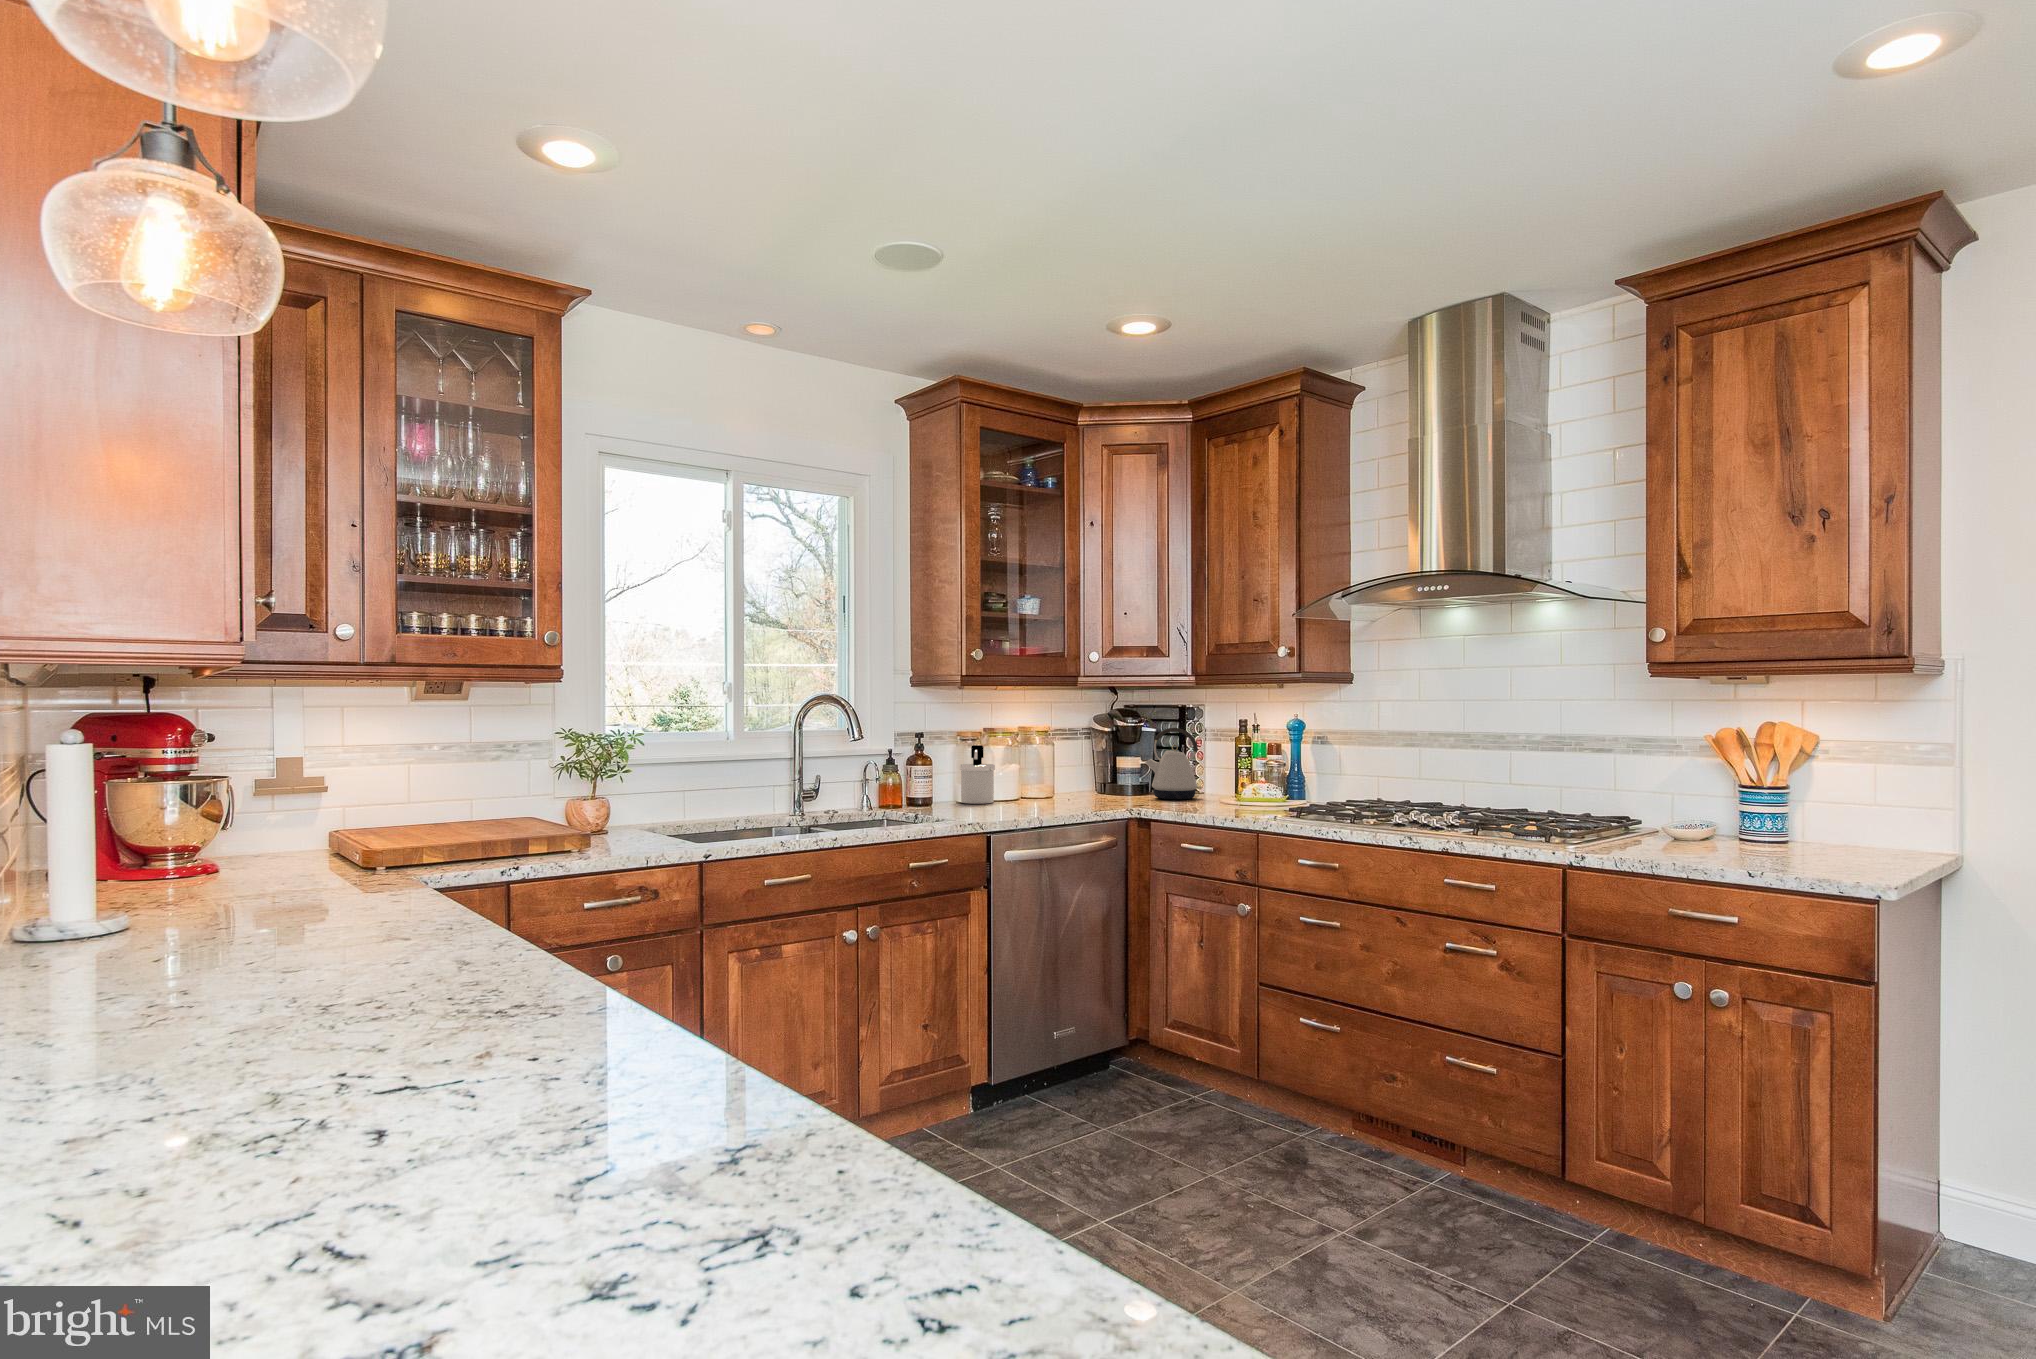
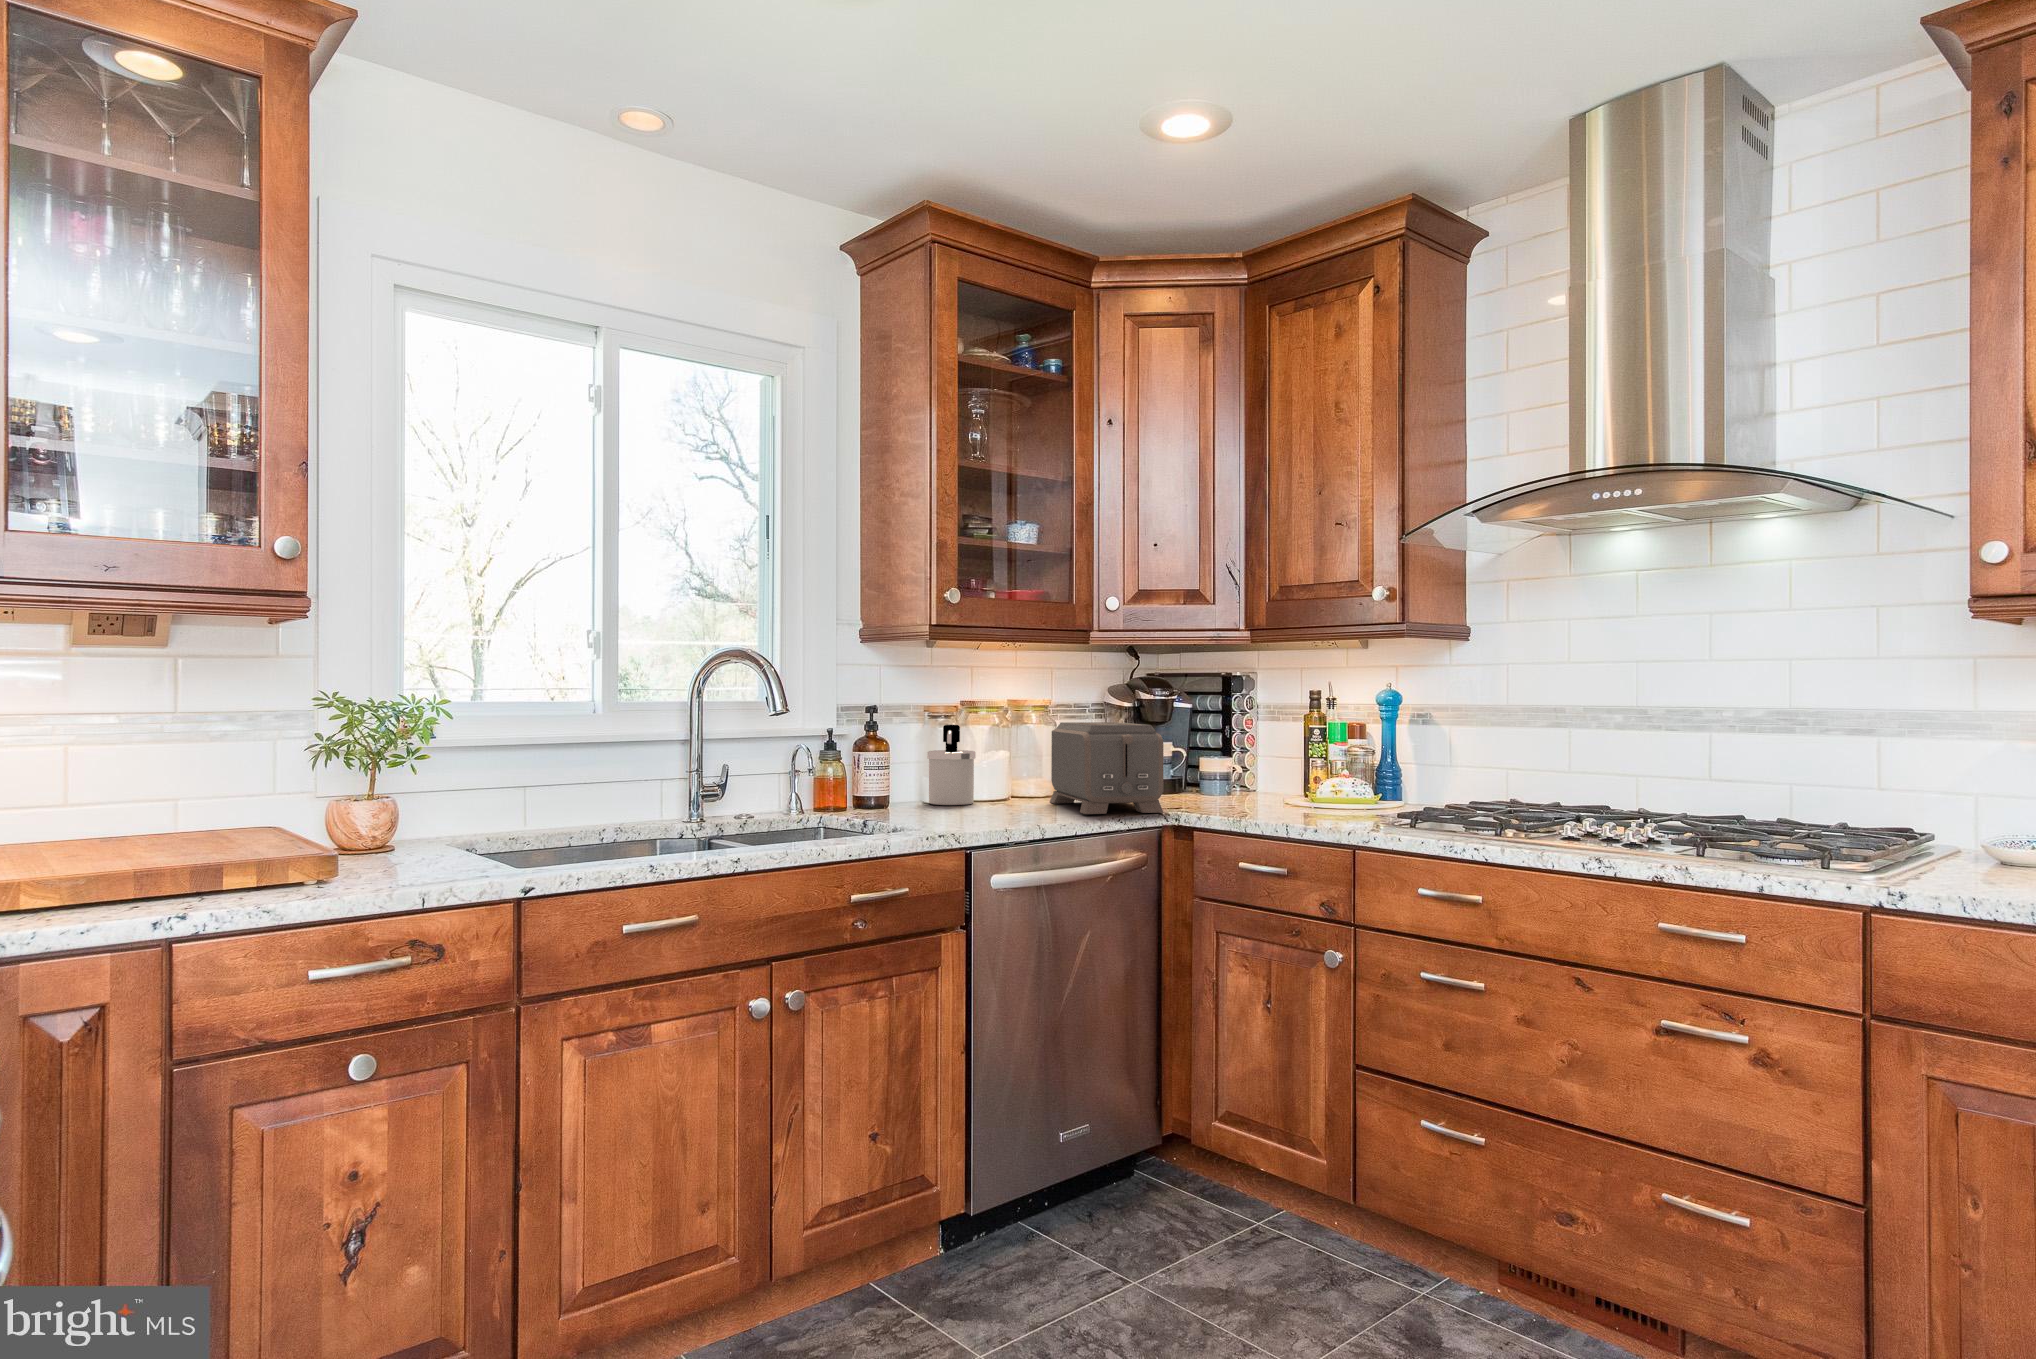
kettle: present [1145,728,1201,799] -> none [1181,702,1258,800]
toaster: none [1049,743,1129,810] -> present [1050,722,1163,814]

